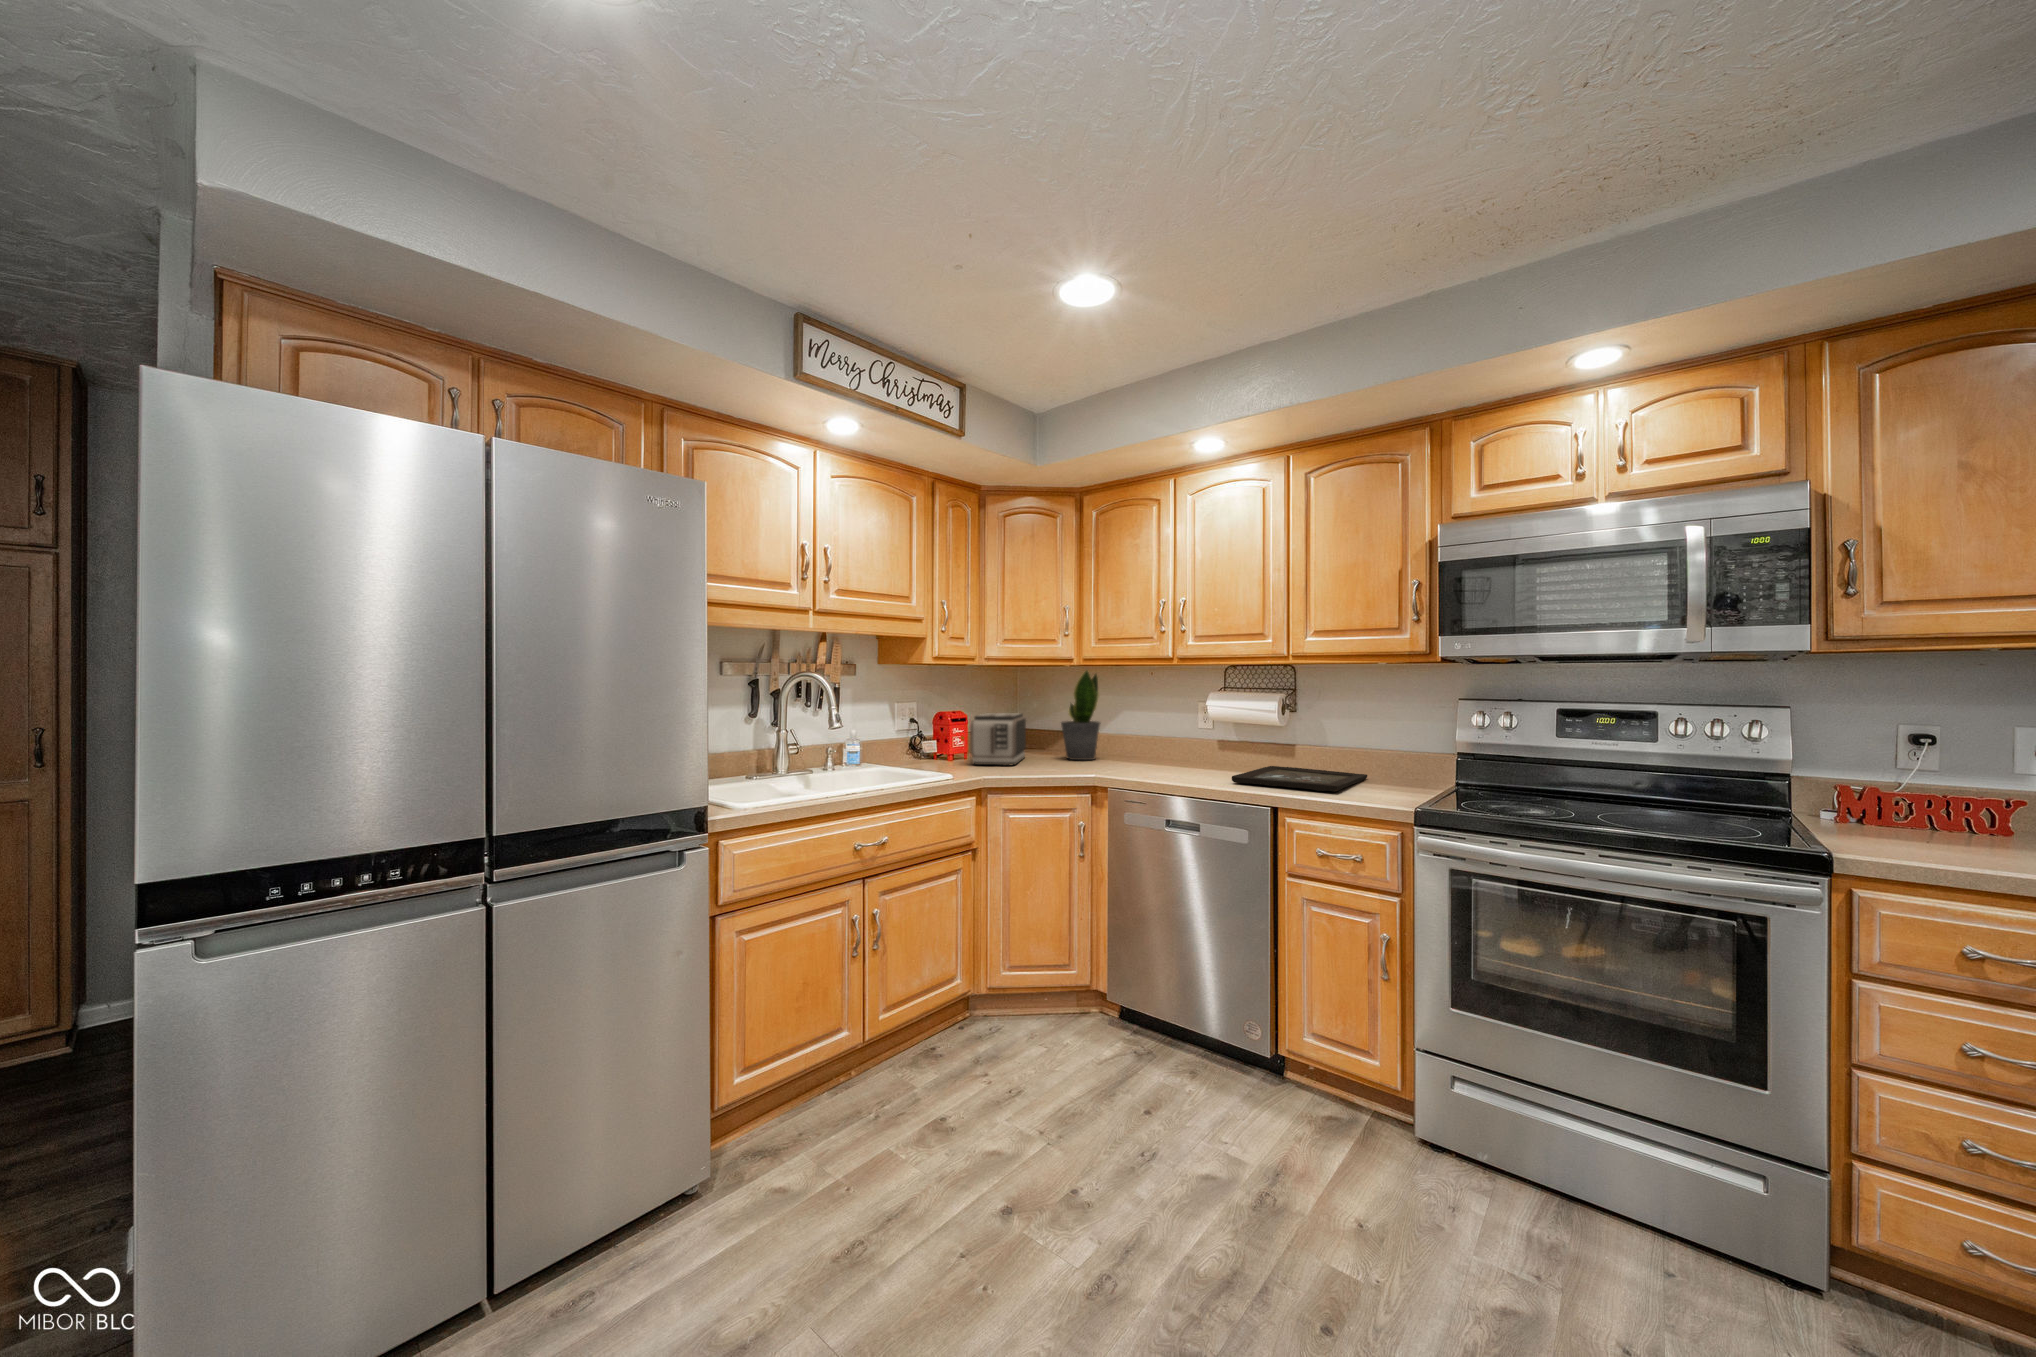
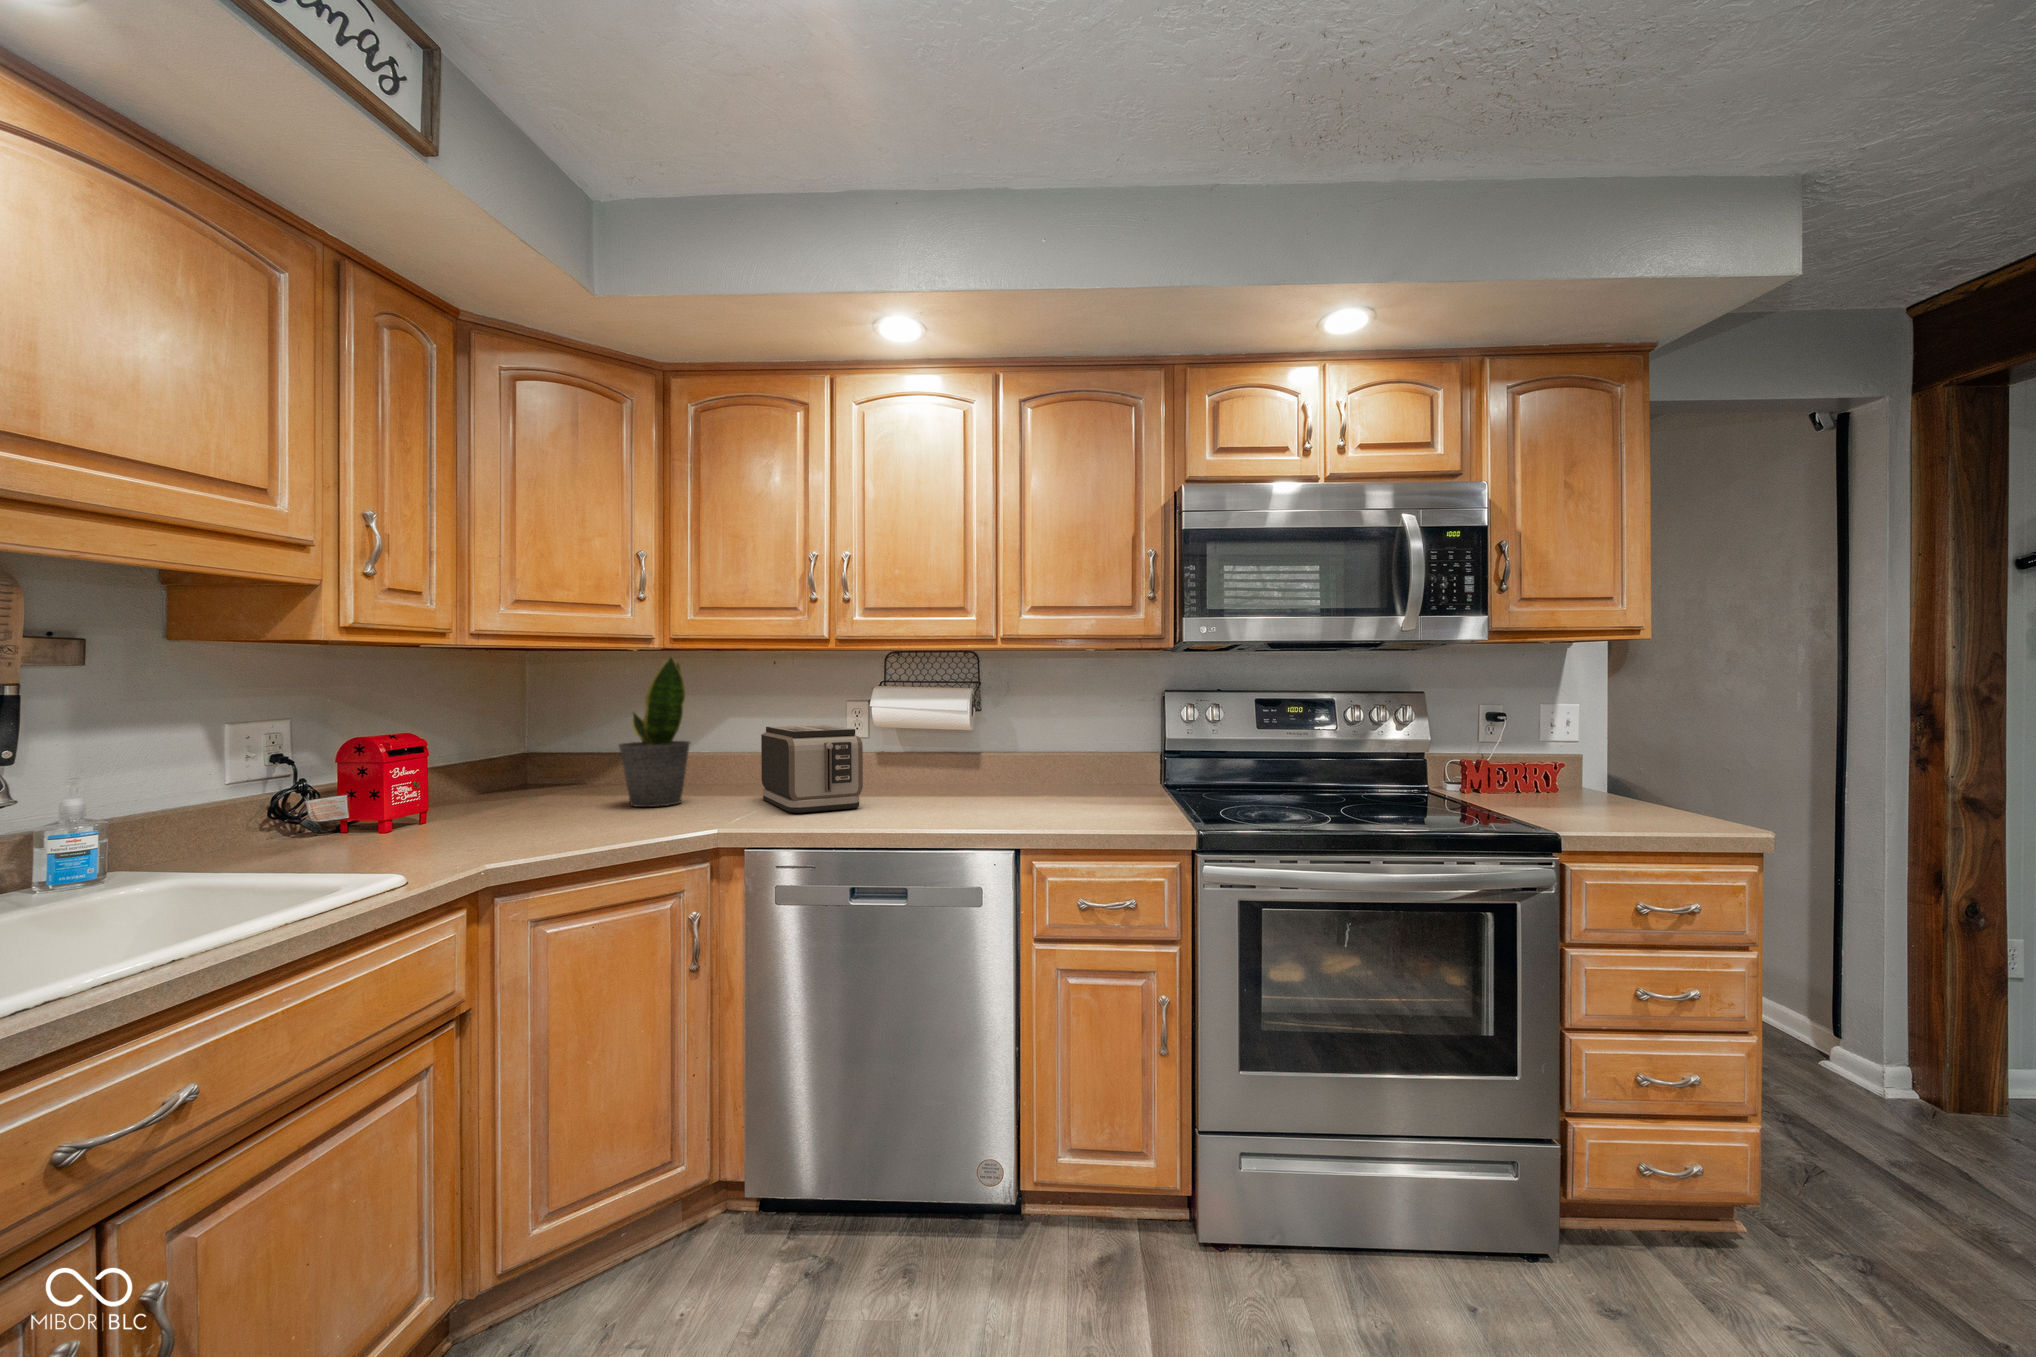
toaster: present [970,713,1026,765] -> present [761,725,863,813]
tray: present [1232,766,1367,791] -> none [941,789,1083,818]

